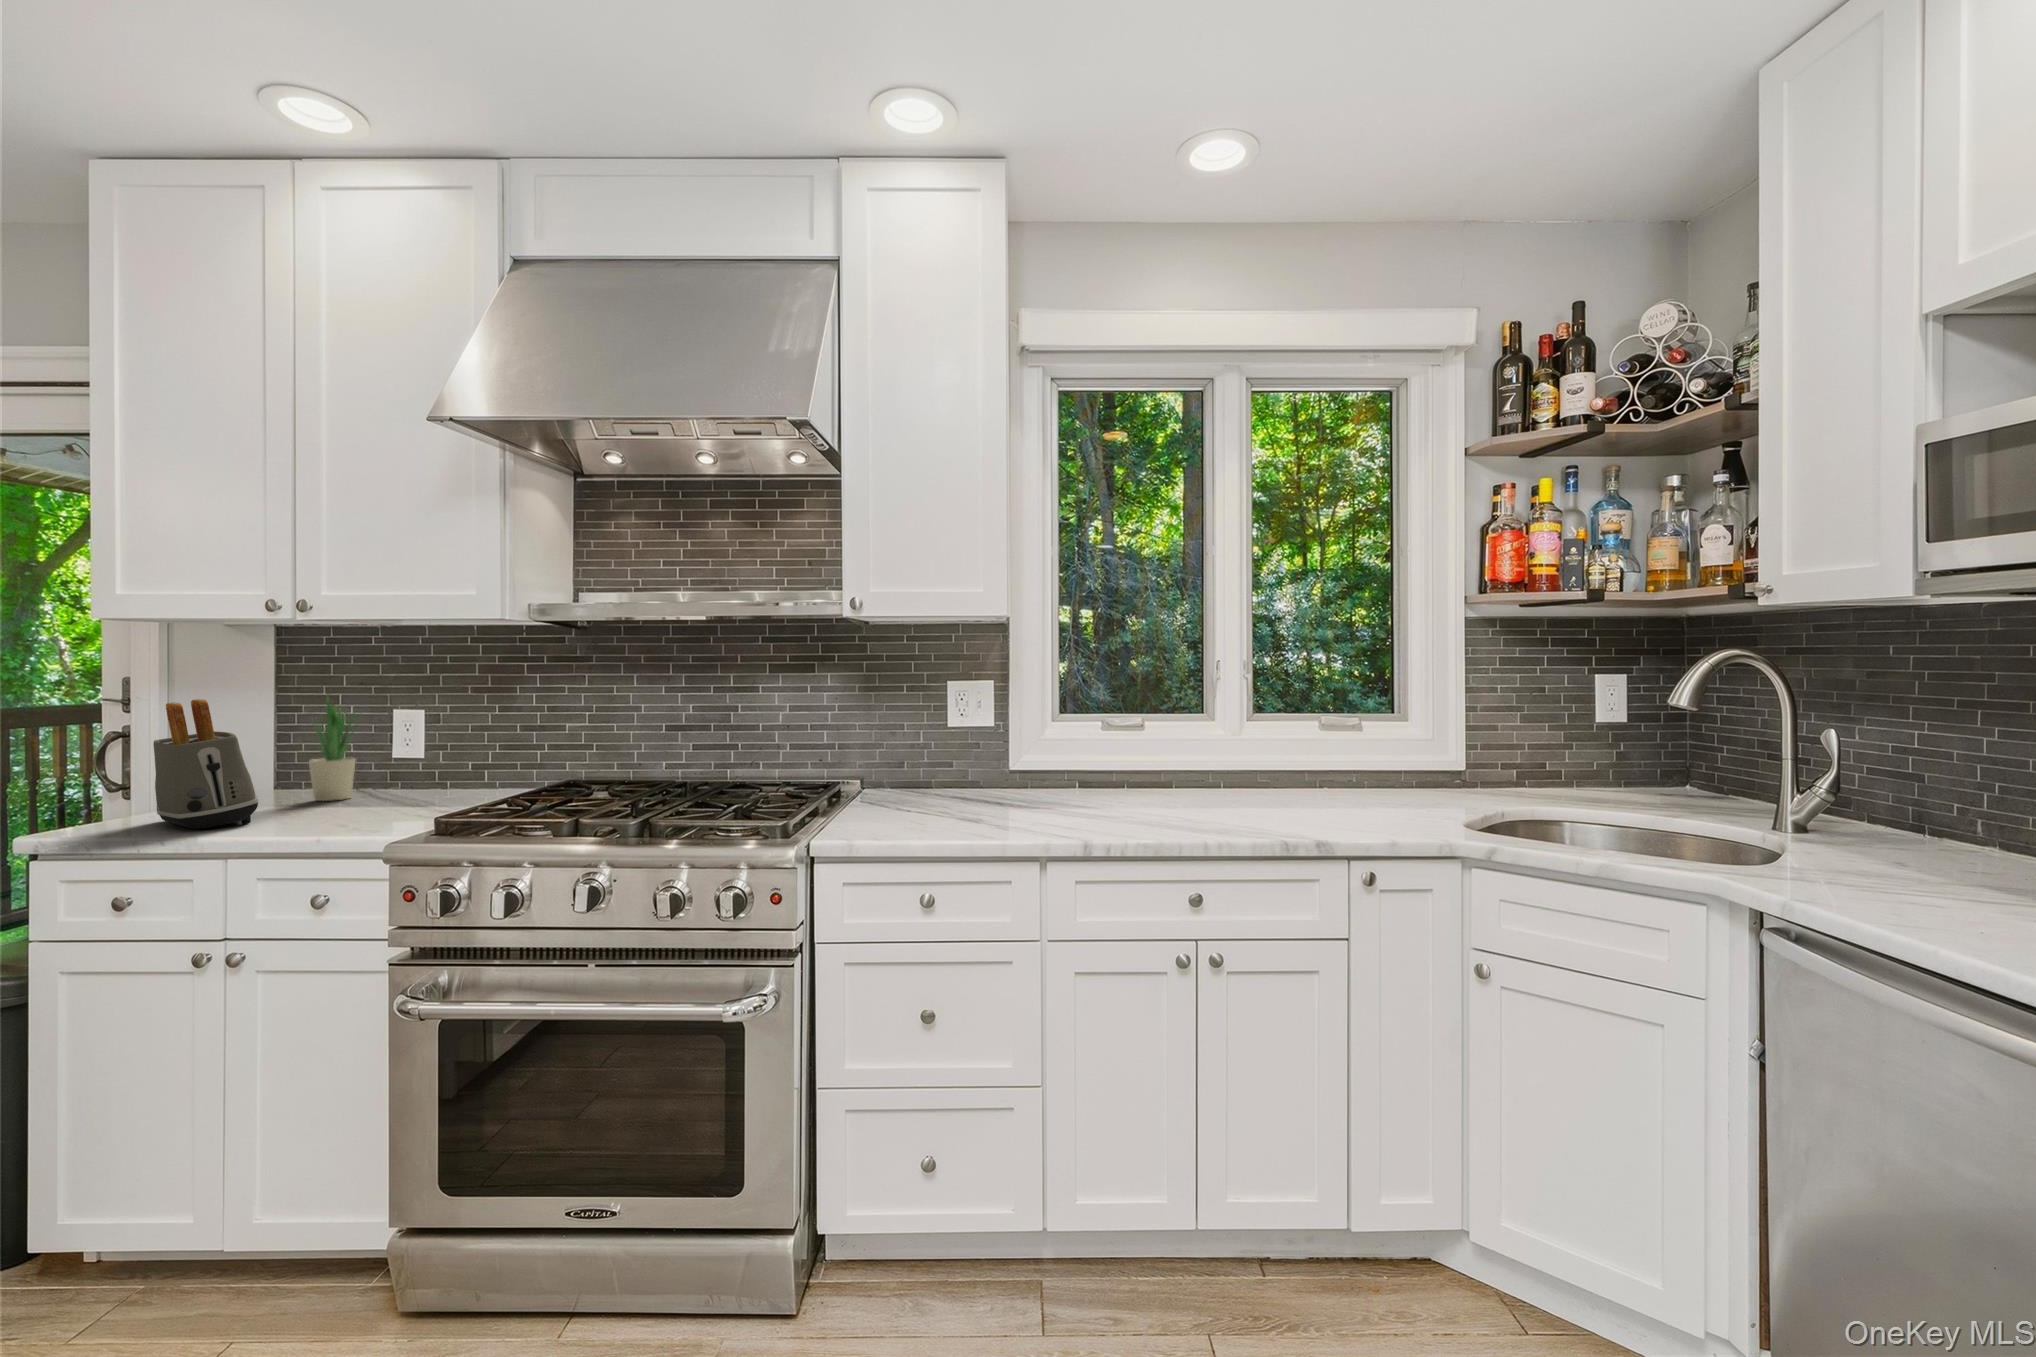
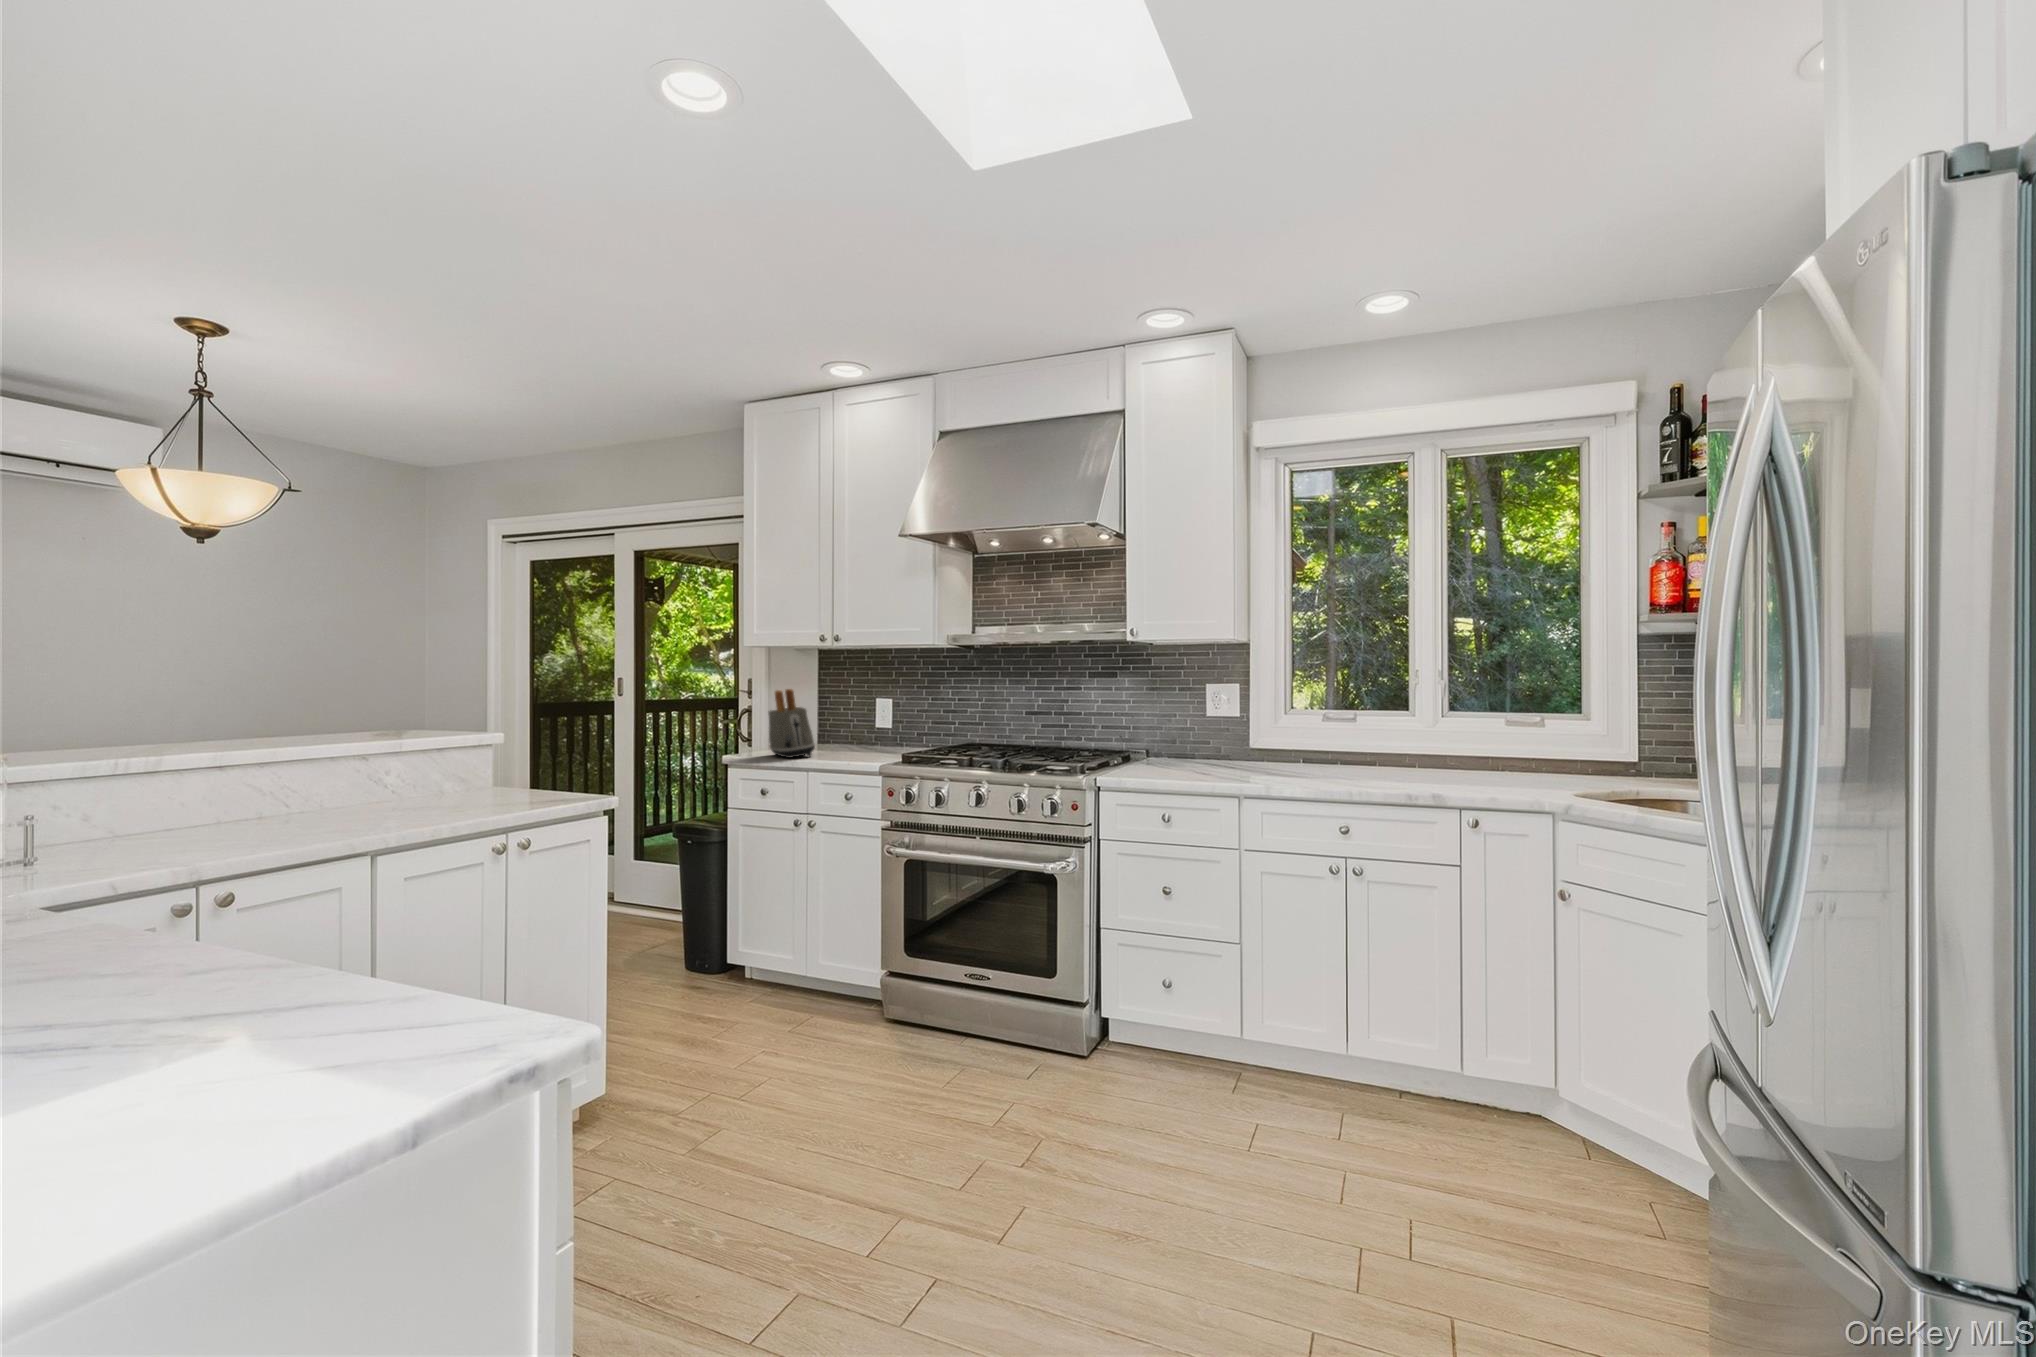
potted plant: present [309,693,357,801] -> none [836,685,864,750]

